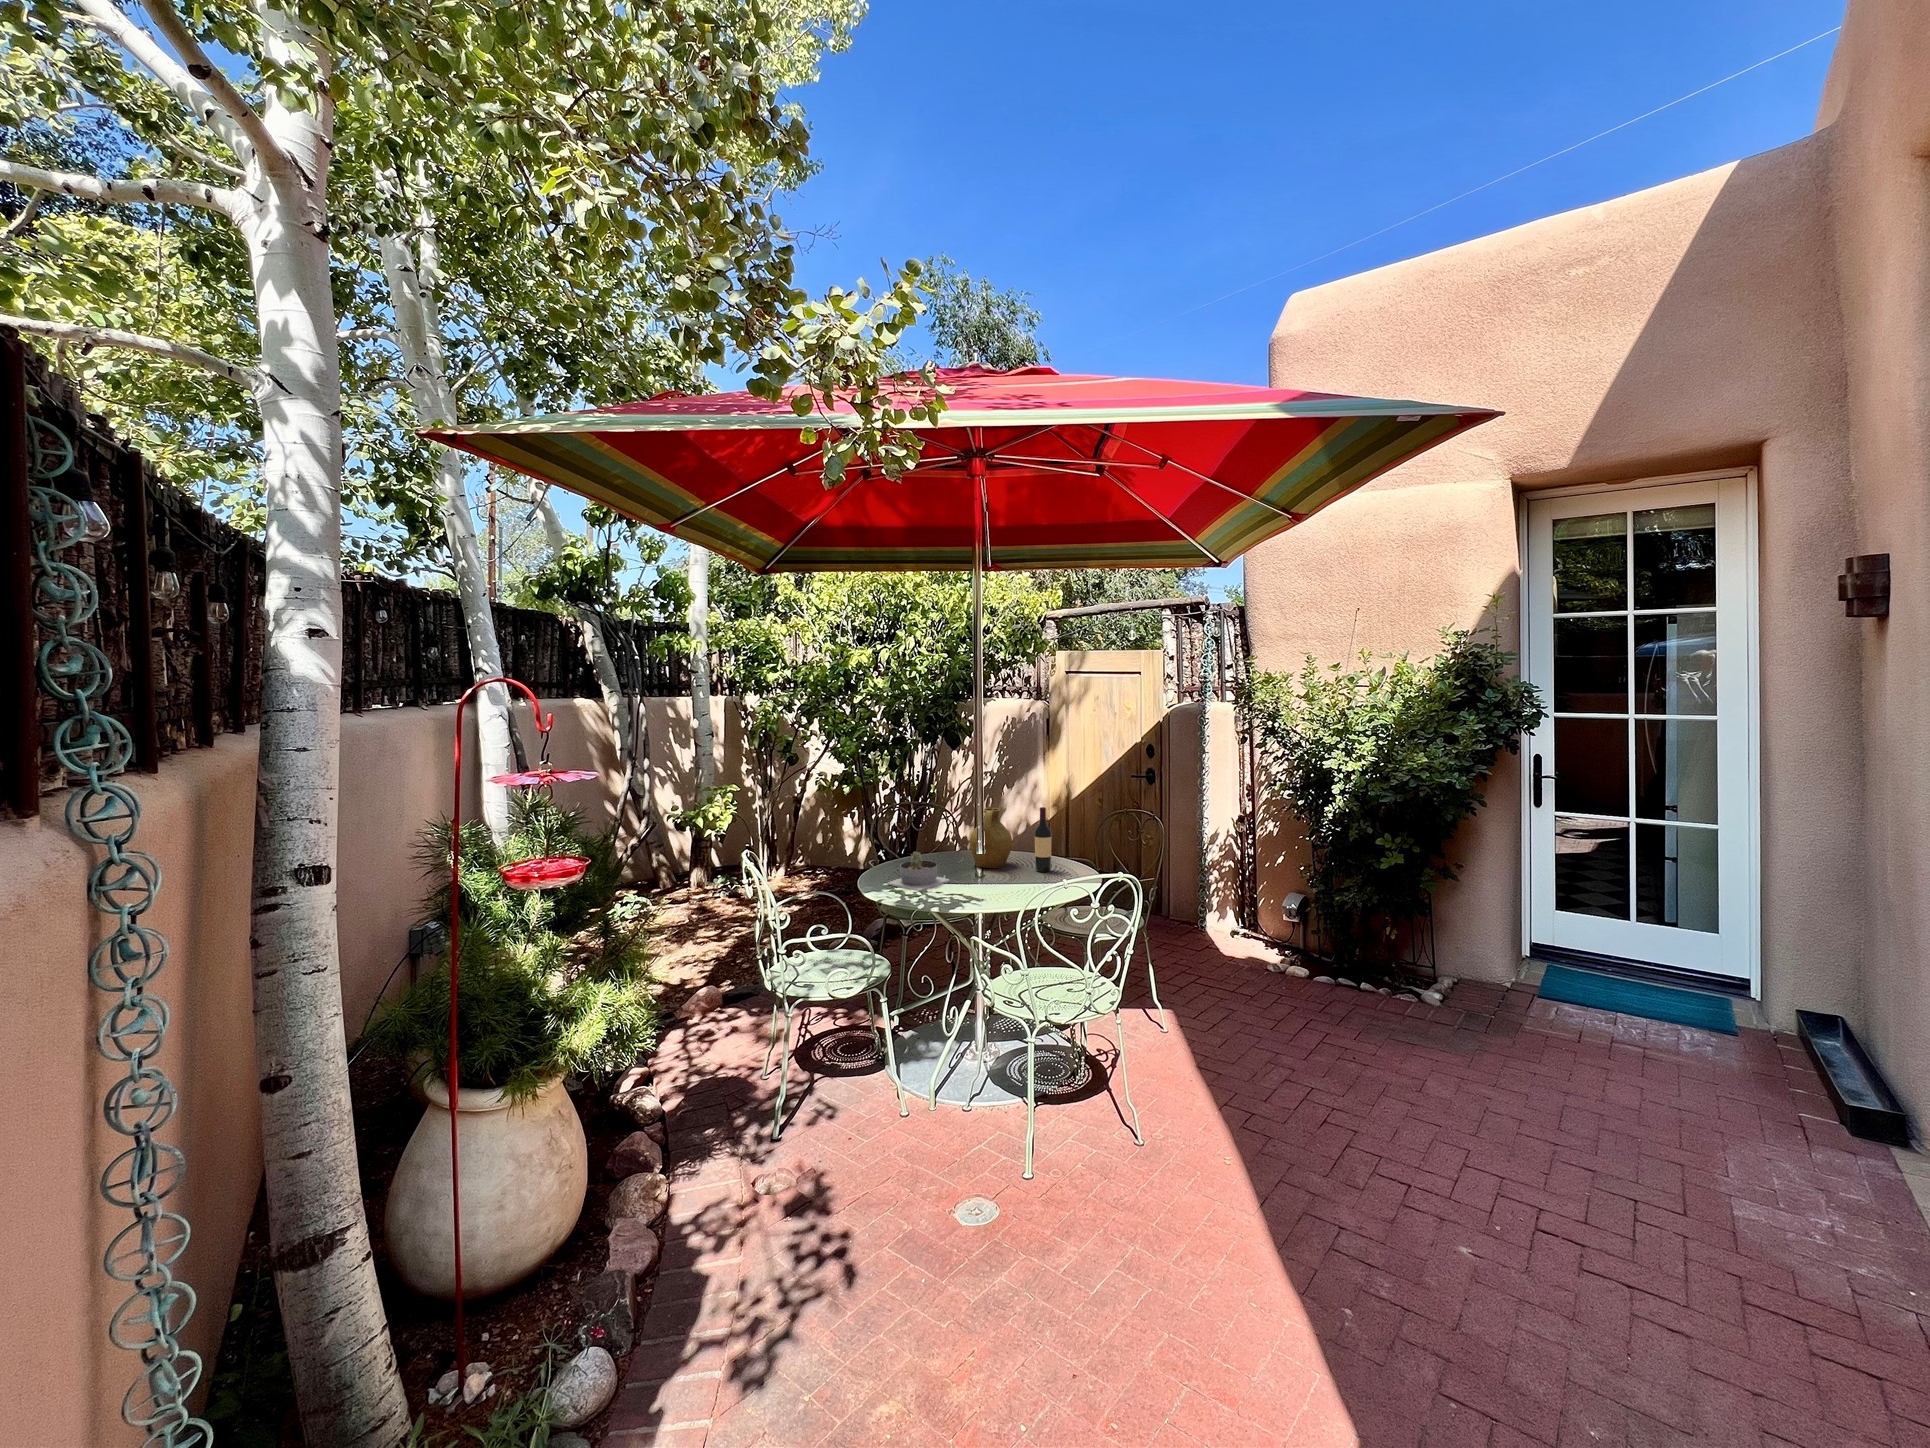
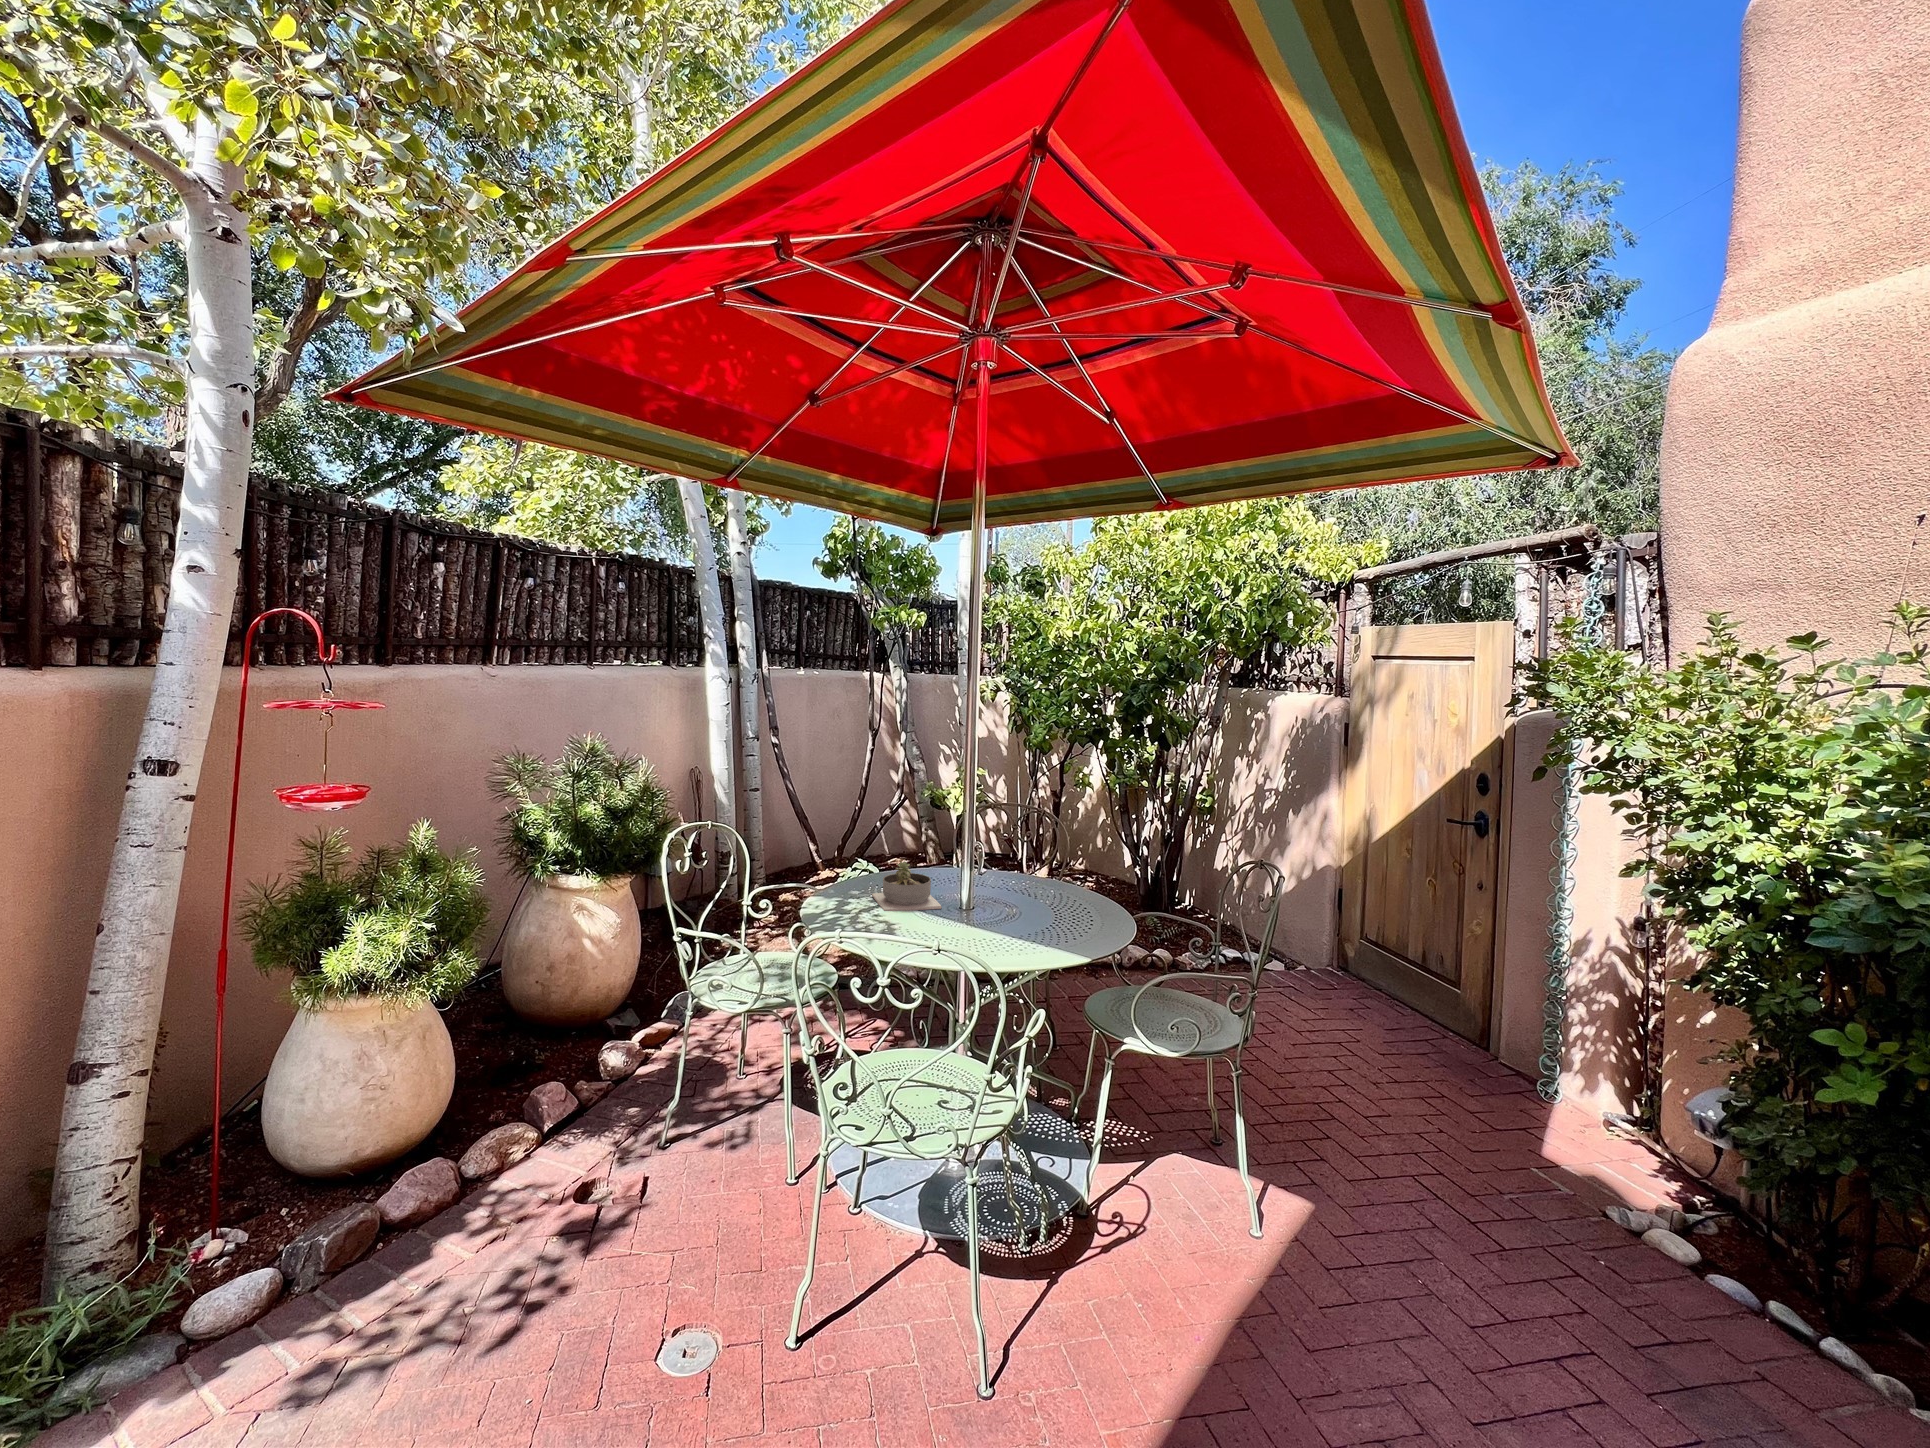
wine bottle: present [1035,807,1052,872] -> none [1071,832,1096,926]
pitcher: present [970,808,1012,869] -> none [1010,823,1068,908]

